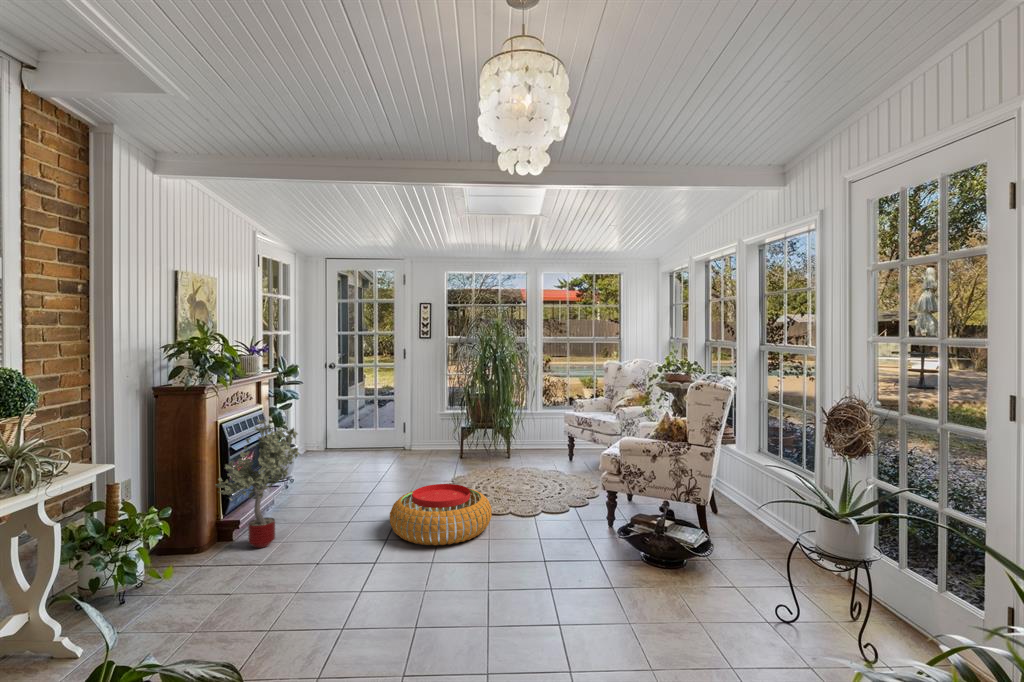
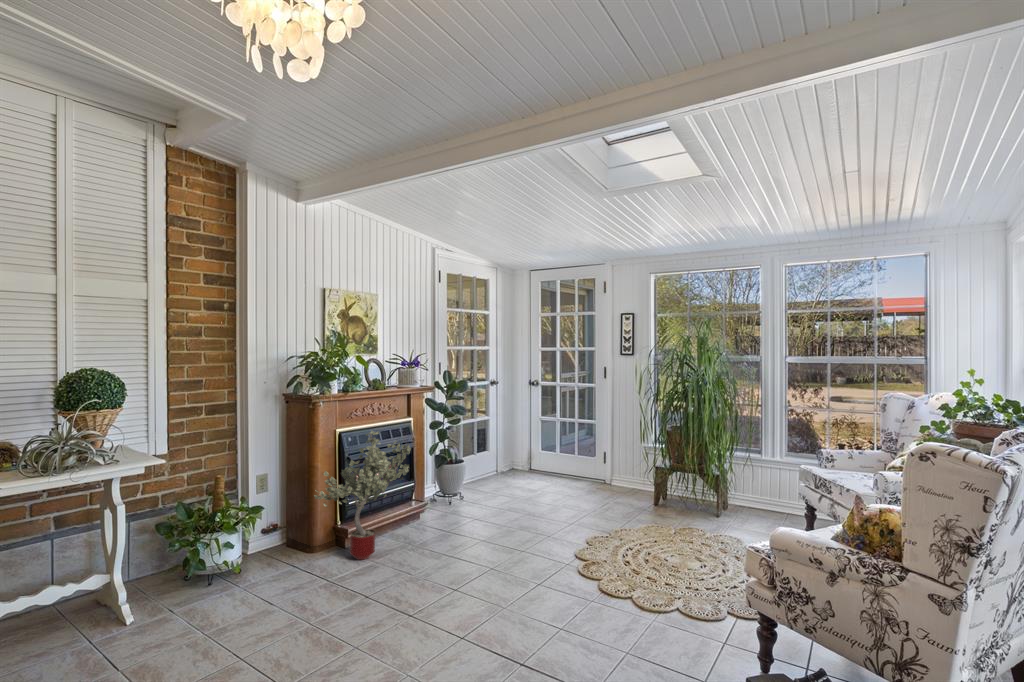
pouf: present [390,484,492,545] -> none [466,535,592,618]

